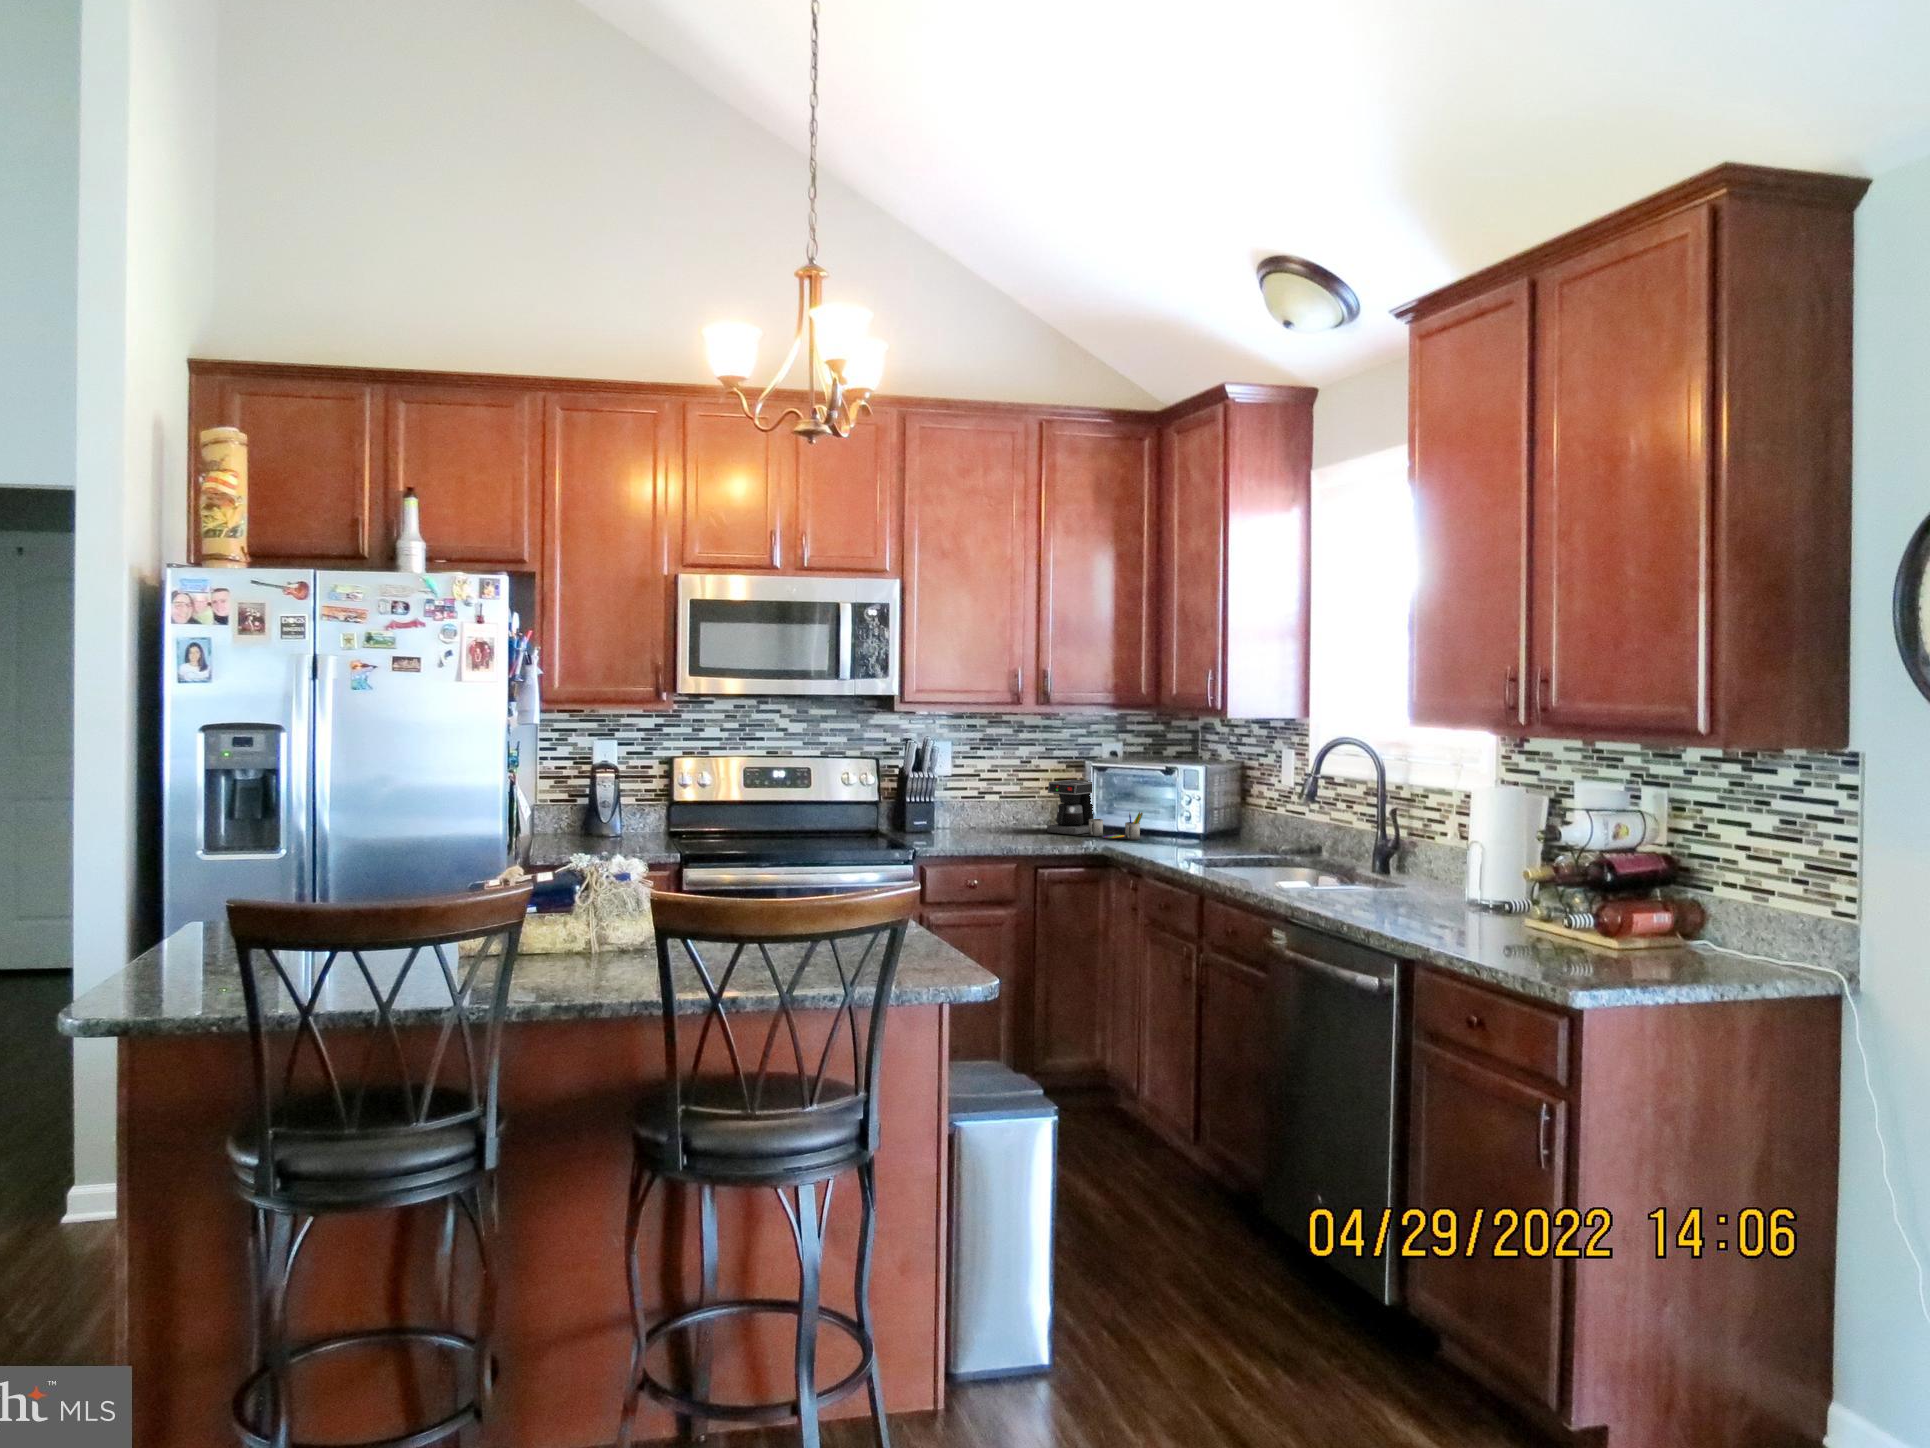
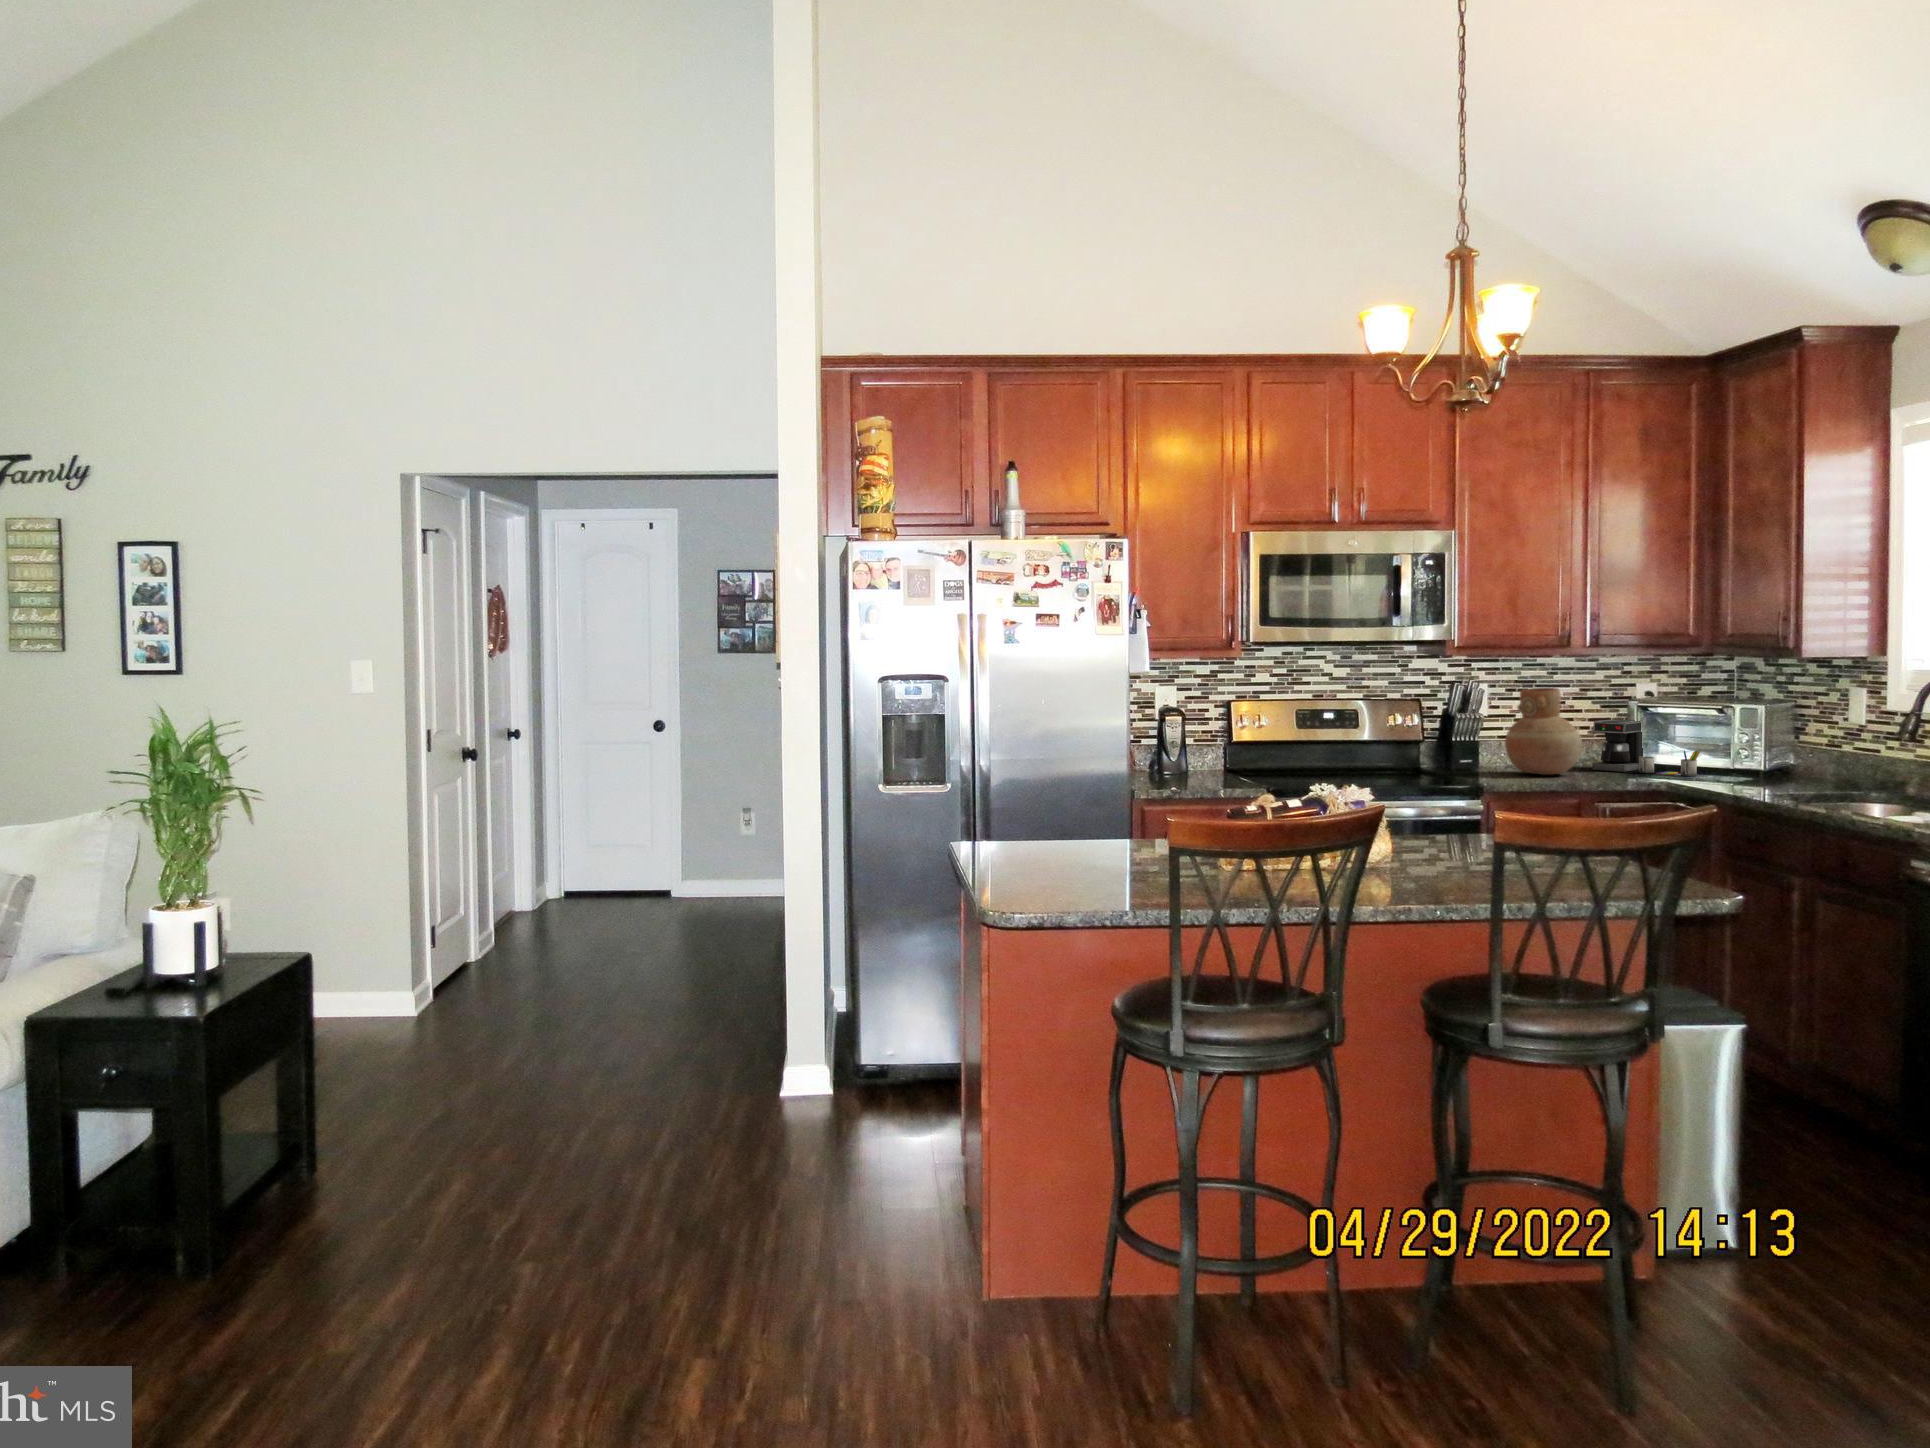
vase: none [954,747,1029,838] -> present [1505,688,1583,775]

